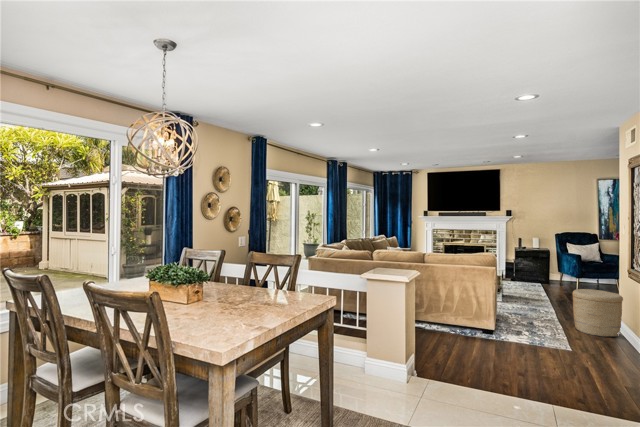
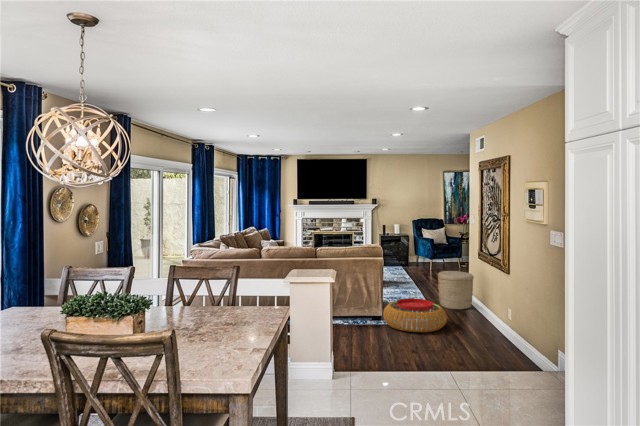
pouf: none [492,315,575,357] -> present [383,298,447,333]

